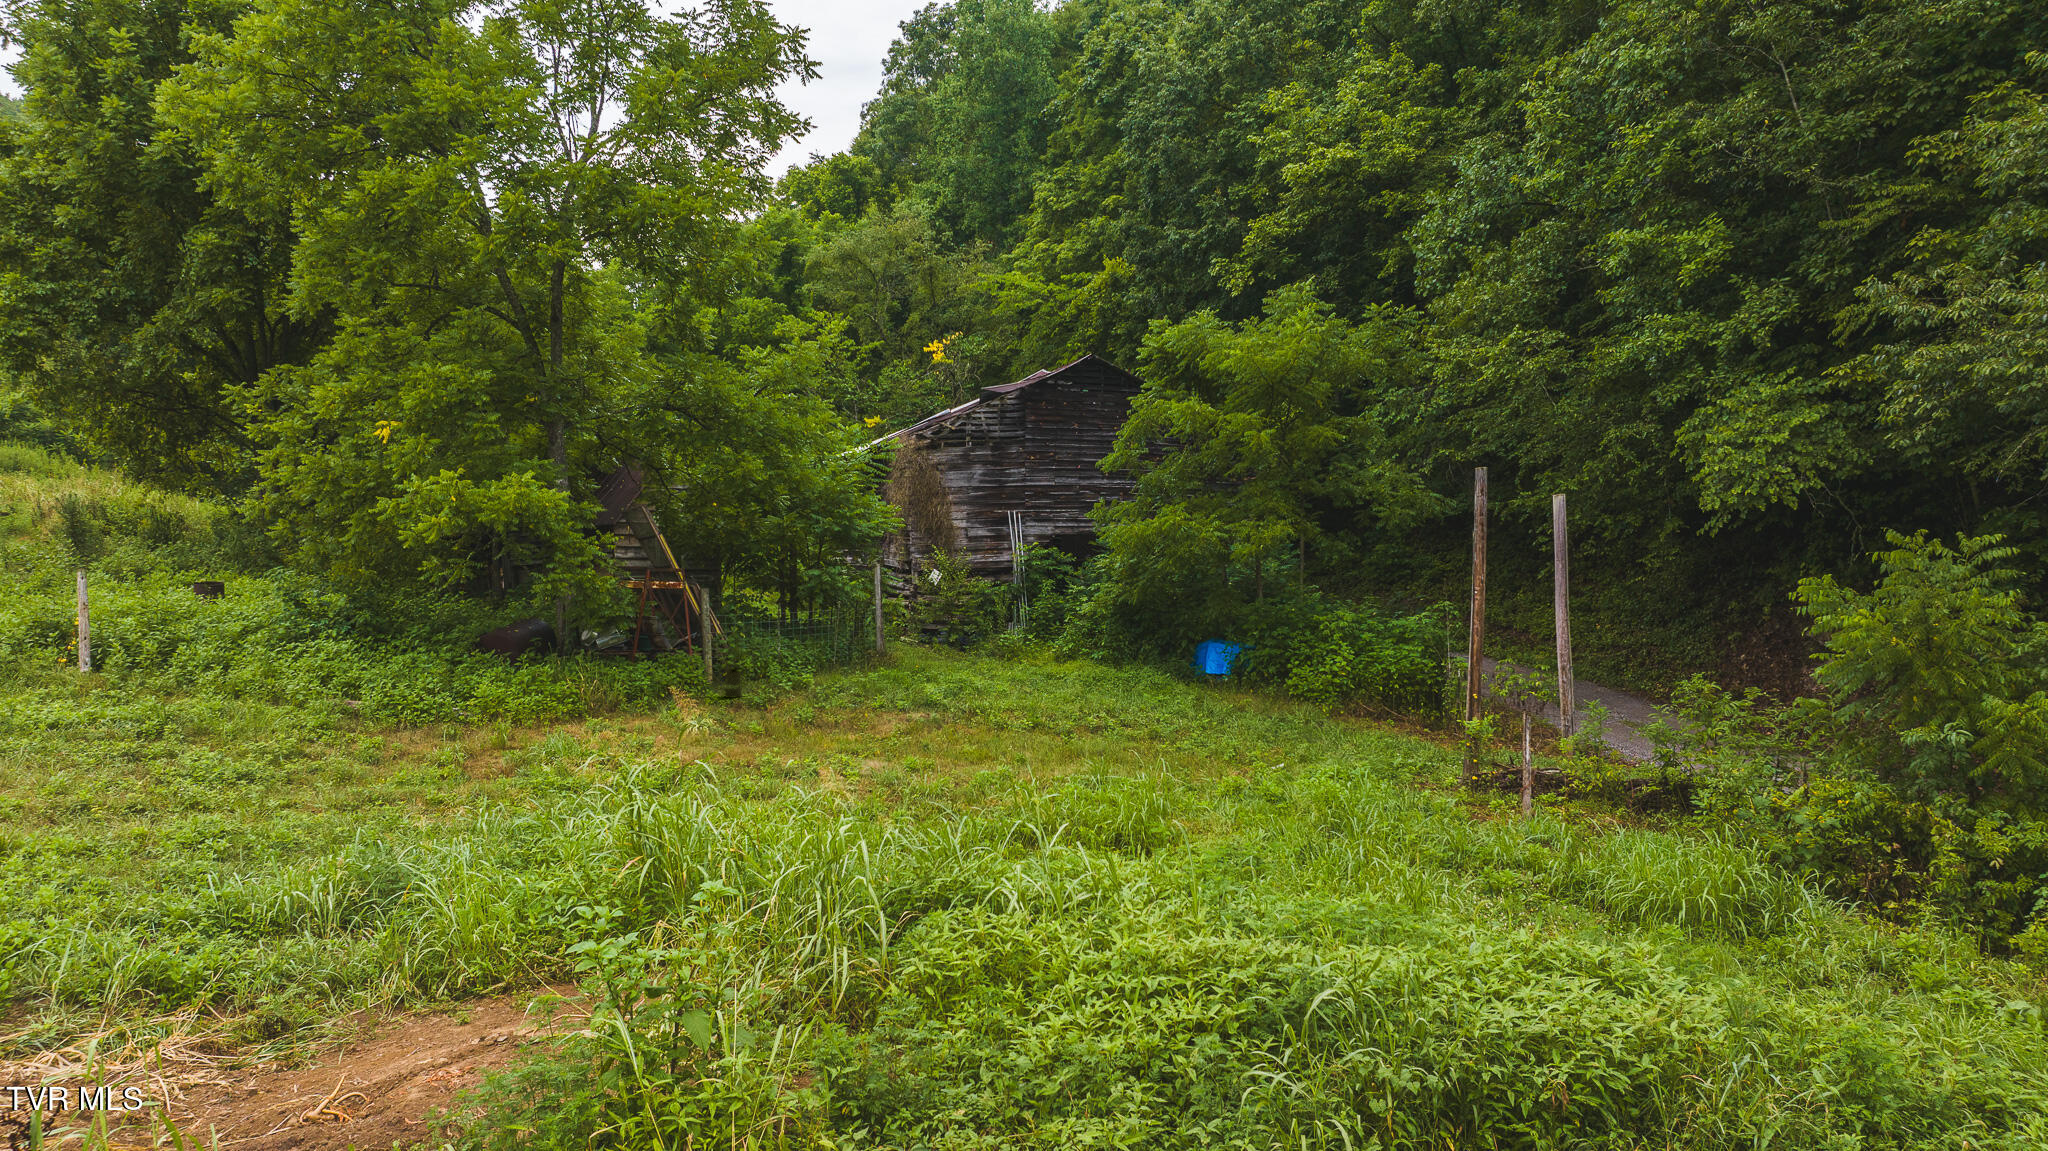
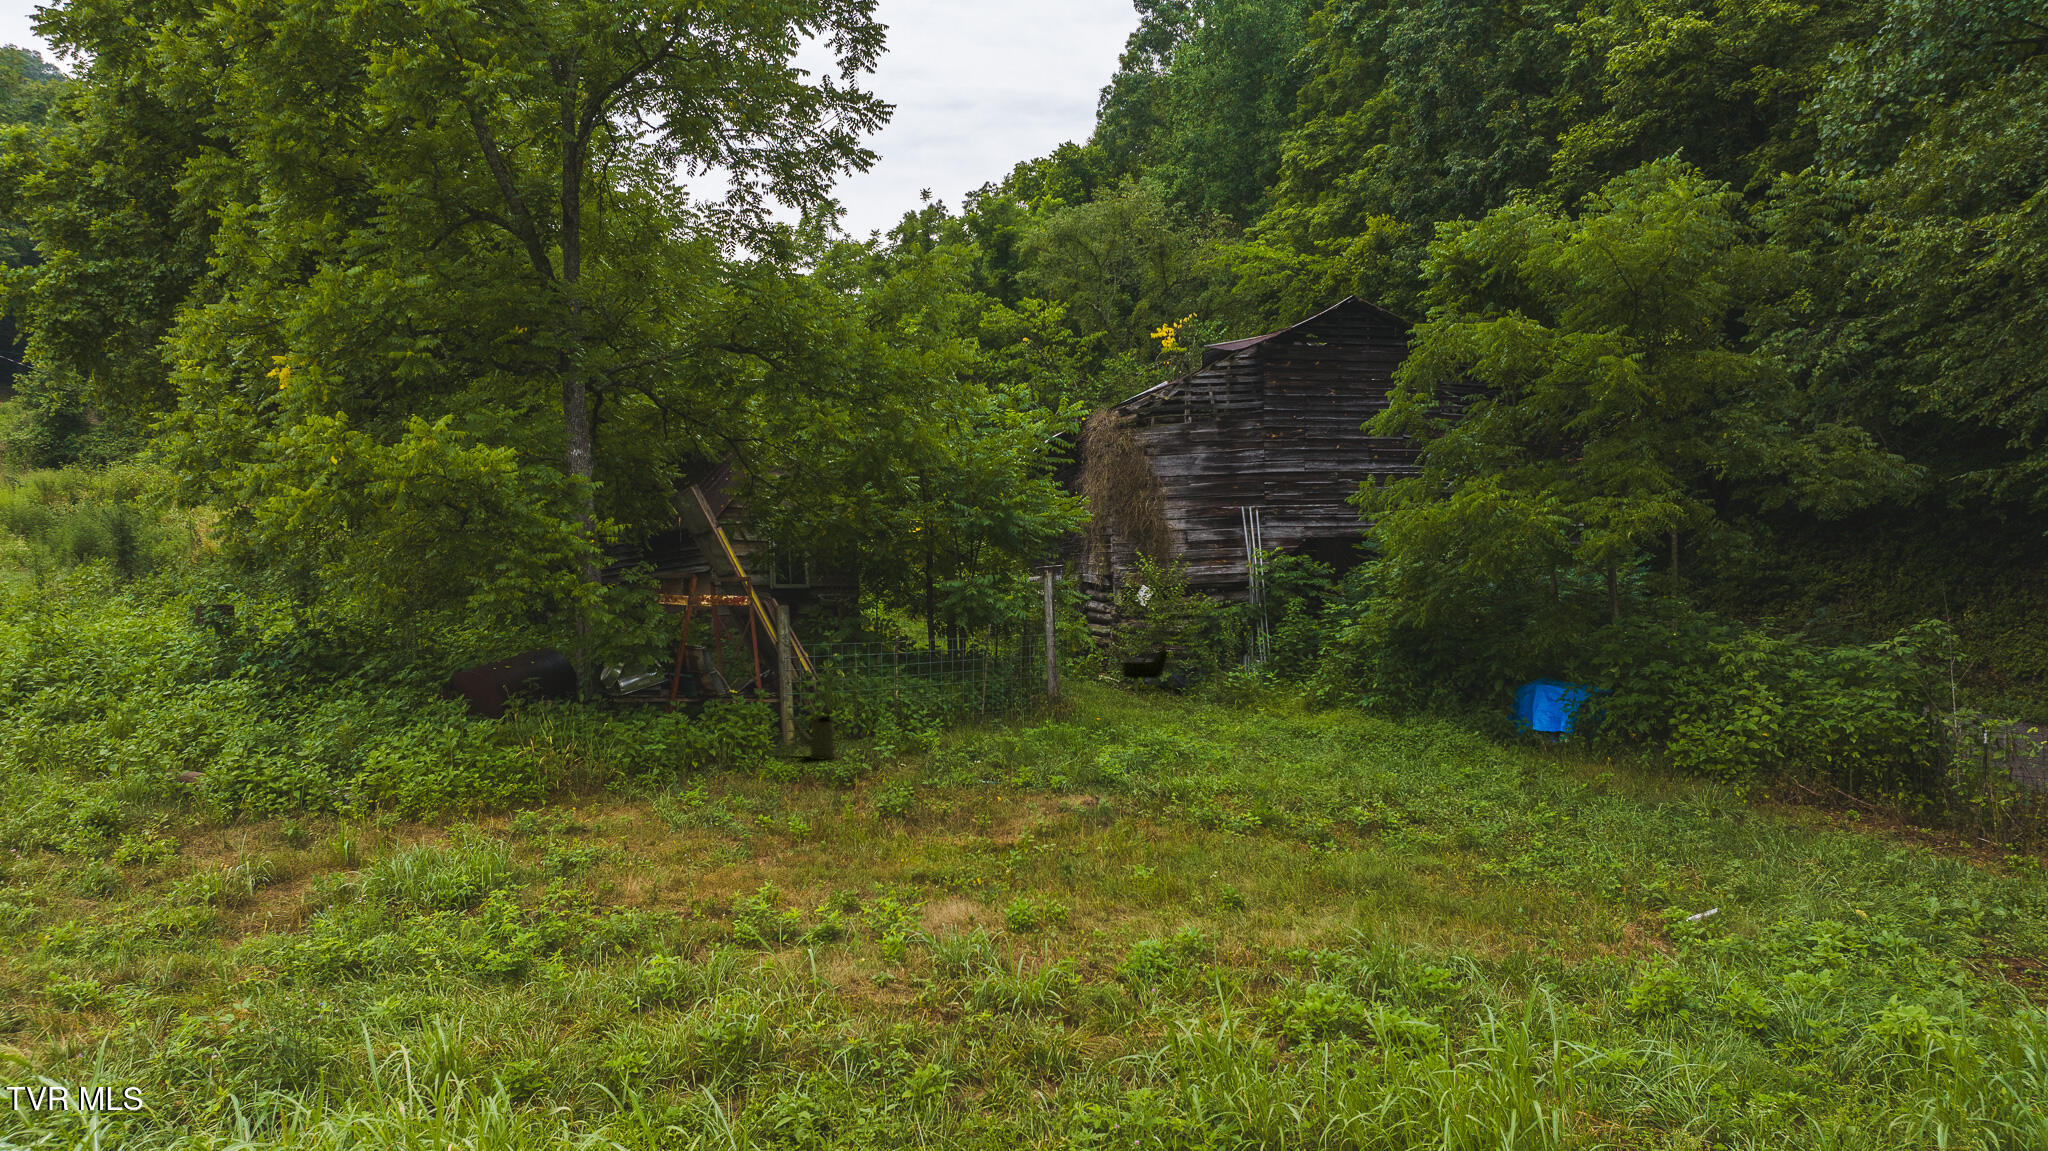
lounge chair: none [914,622,955,655] -> present [1122,649,1168,692]

